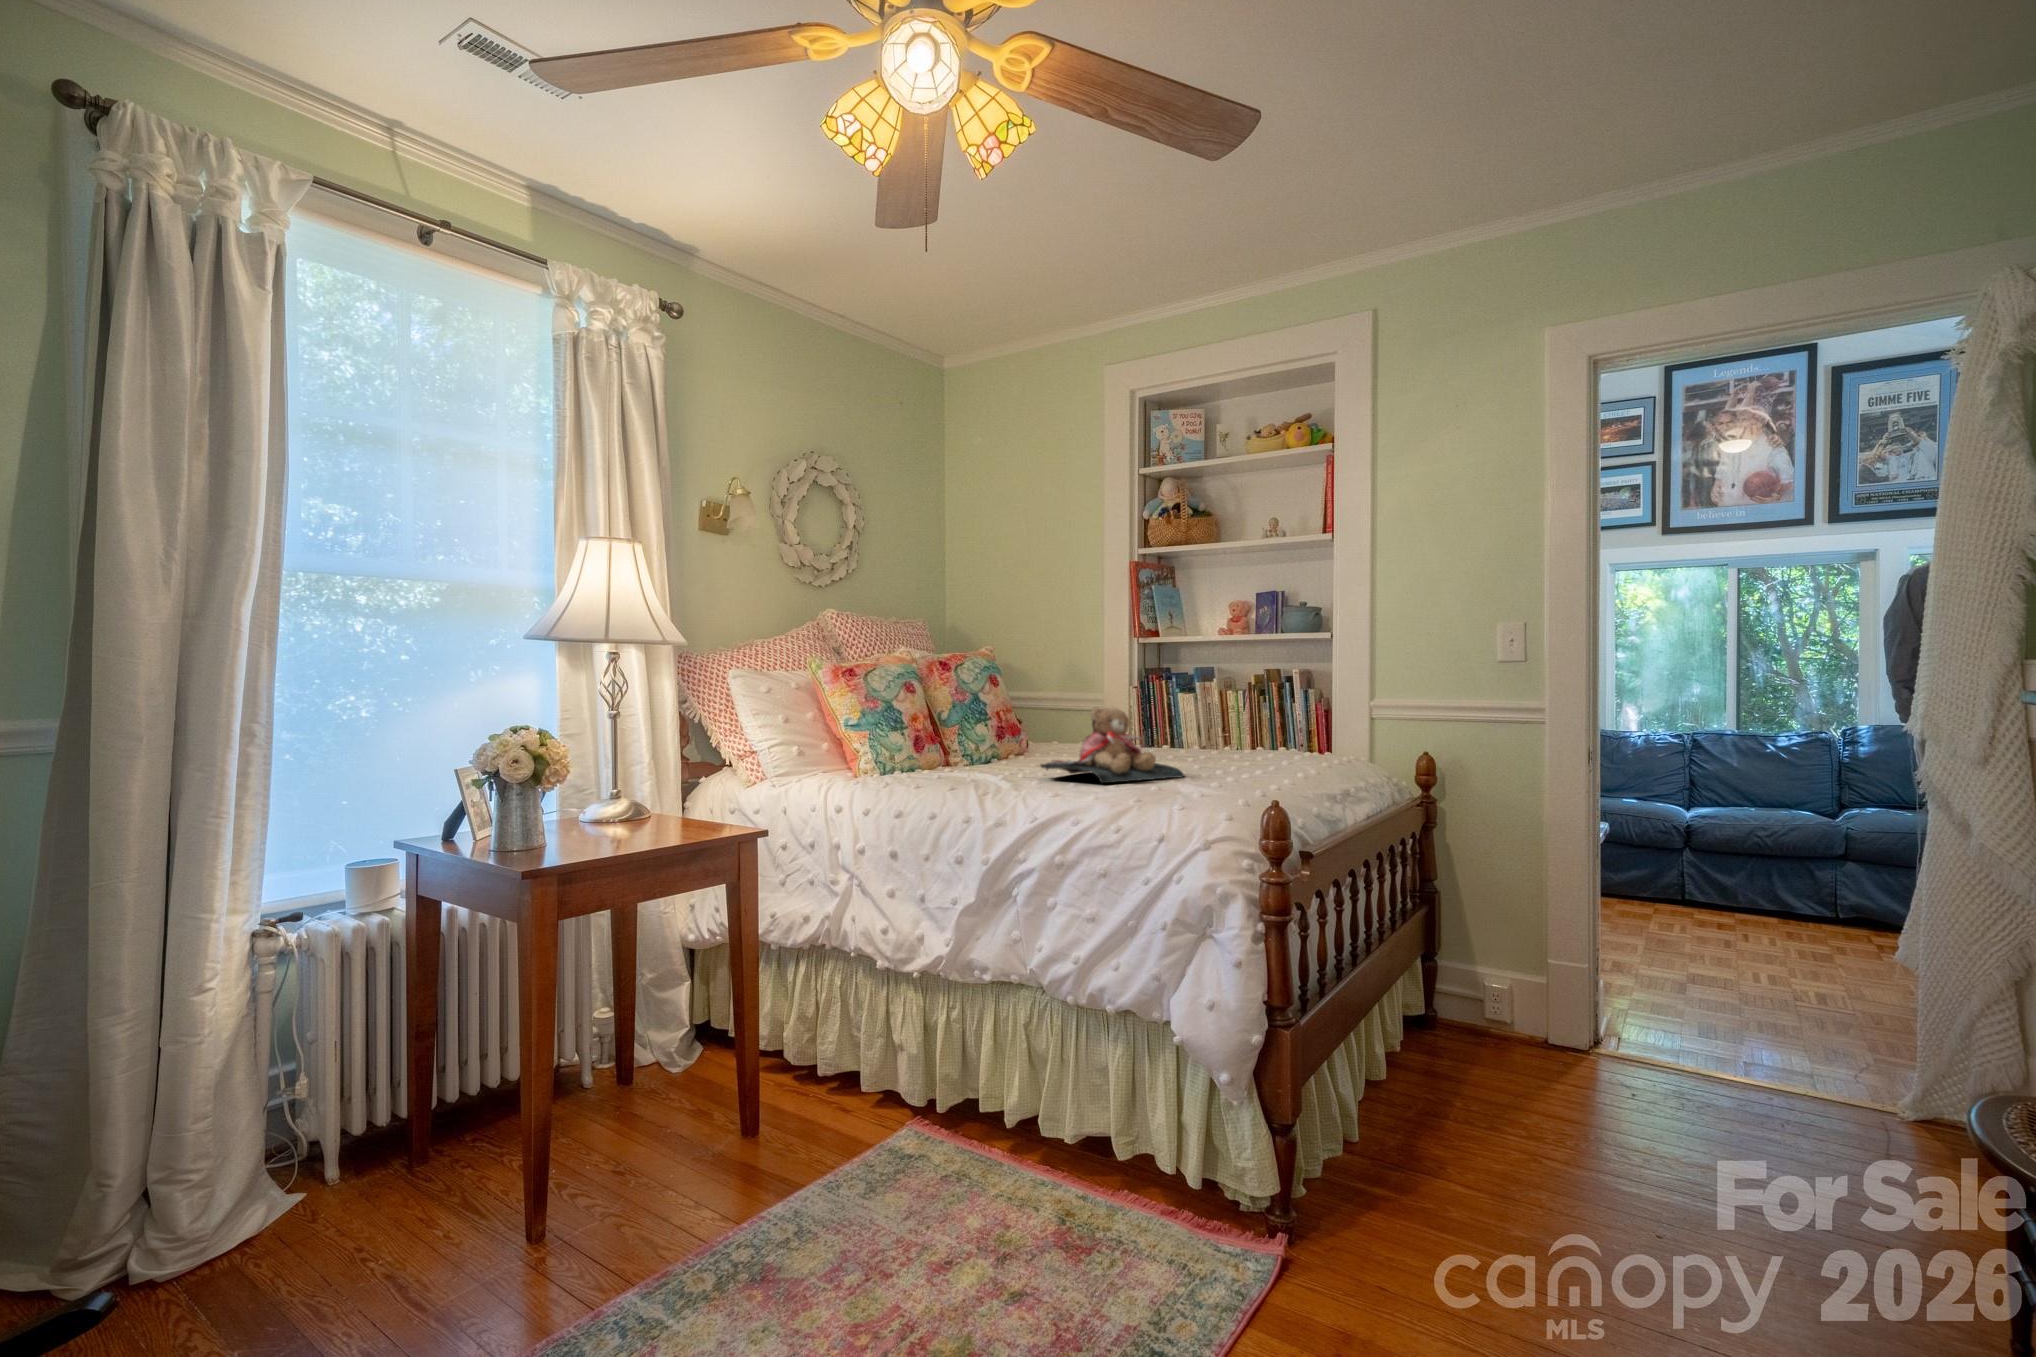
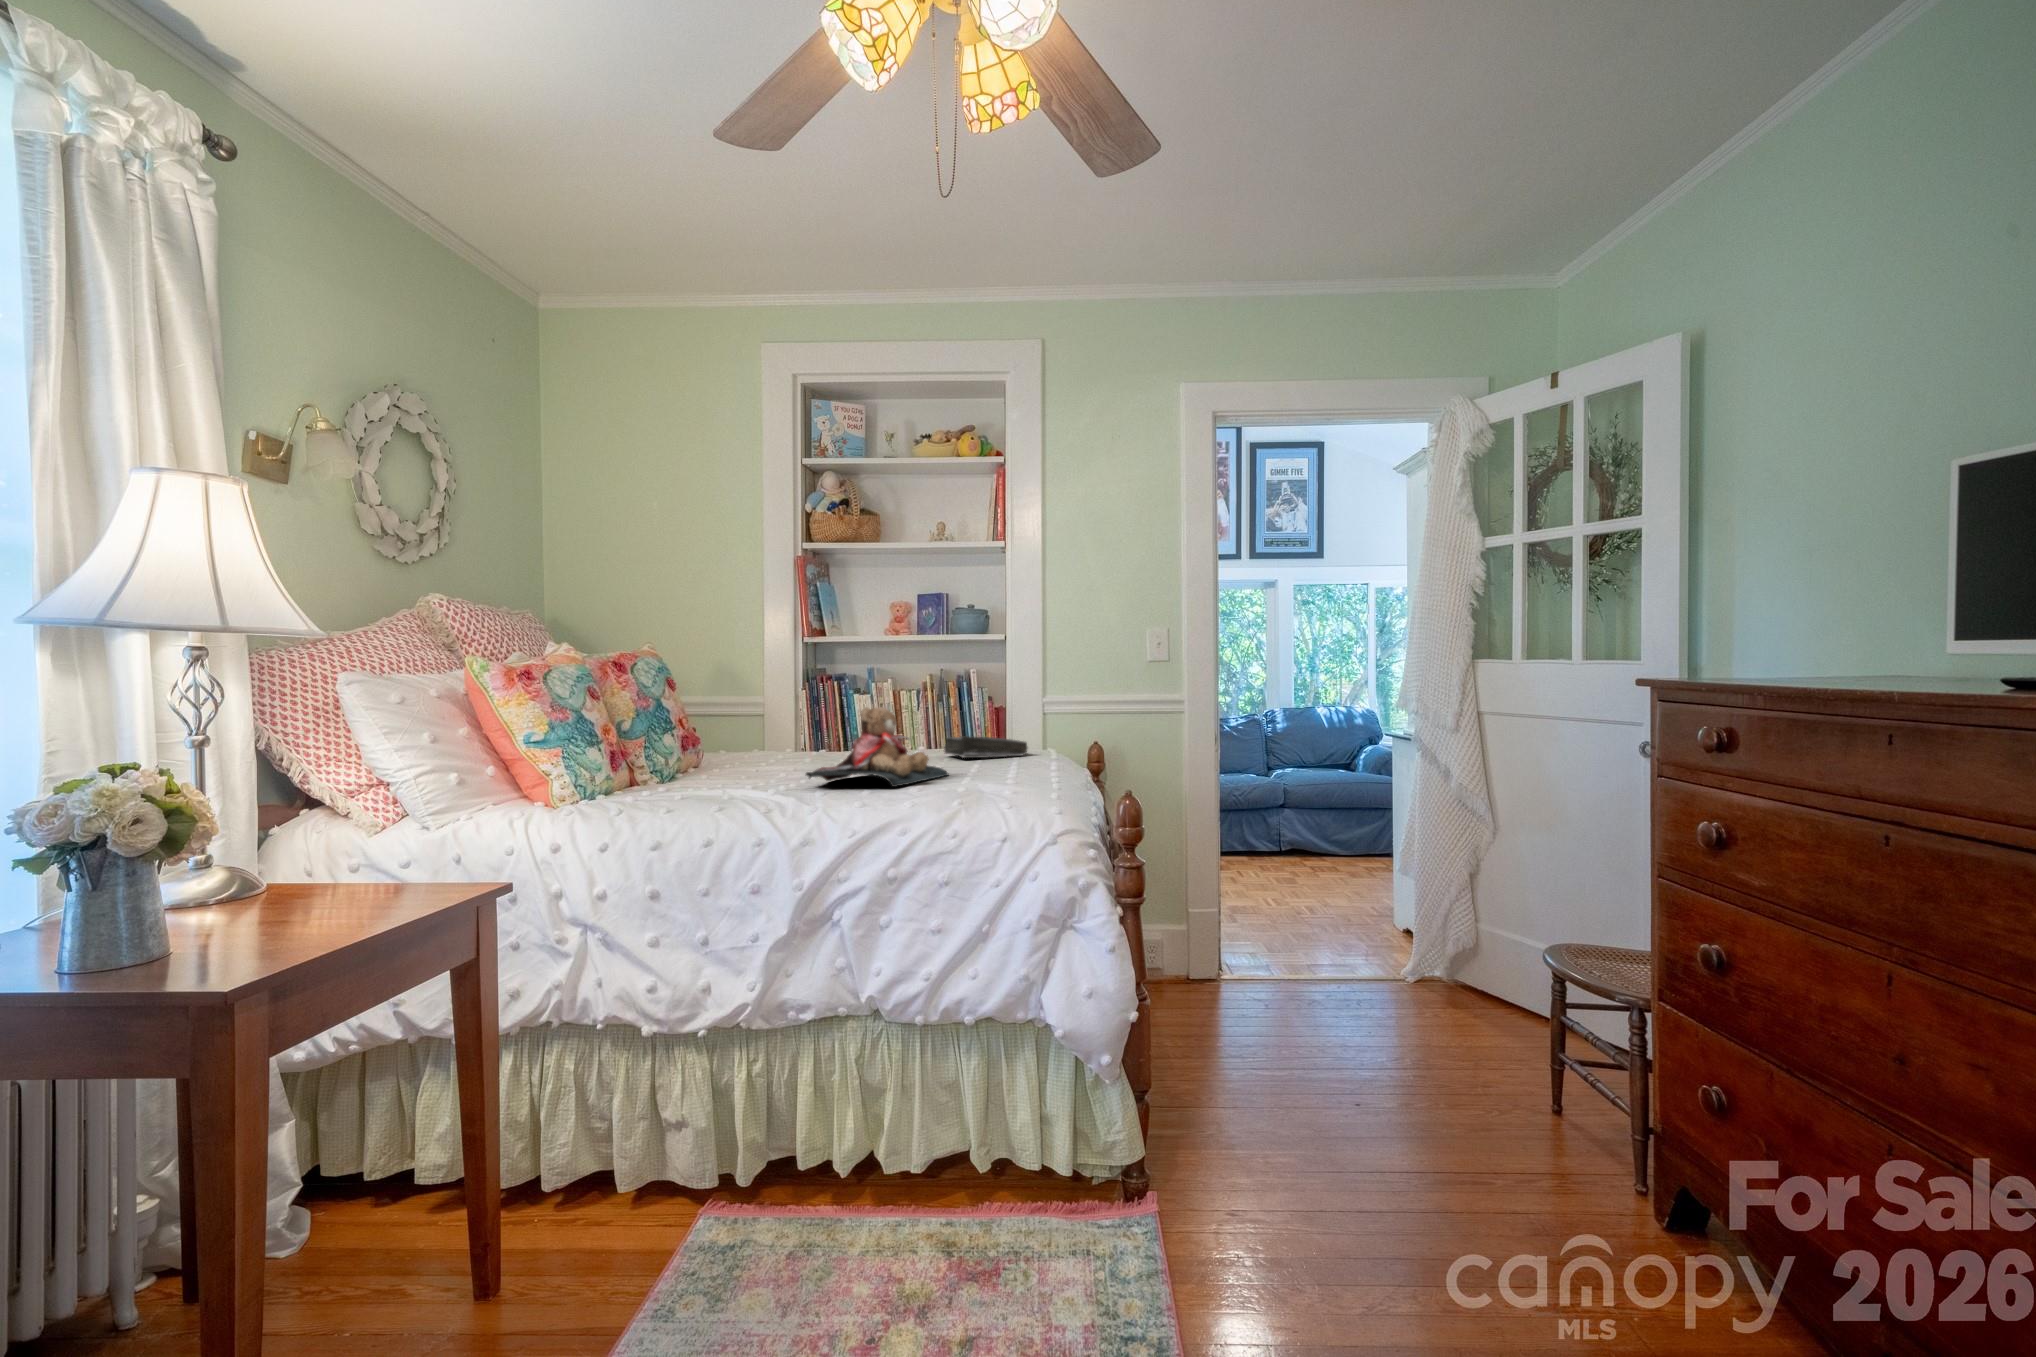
book: none [1232,739,1313,763] -> present [944,736,1027,758]

